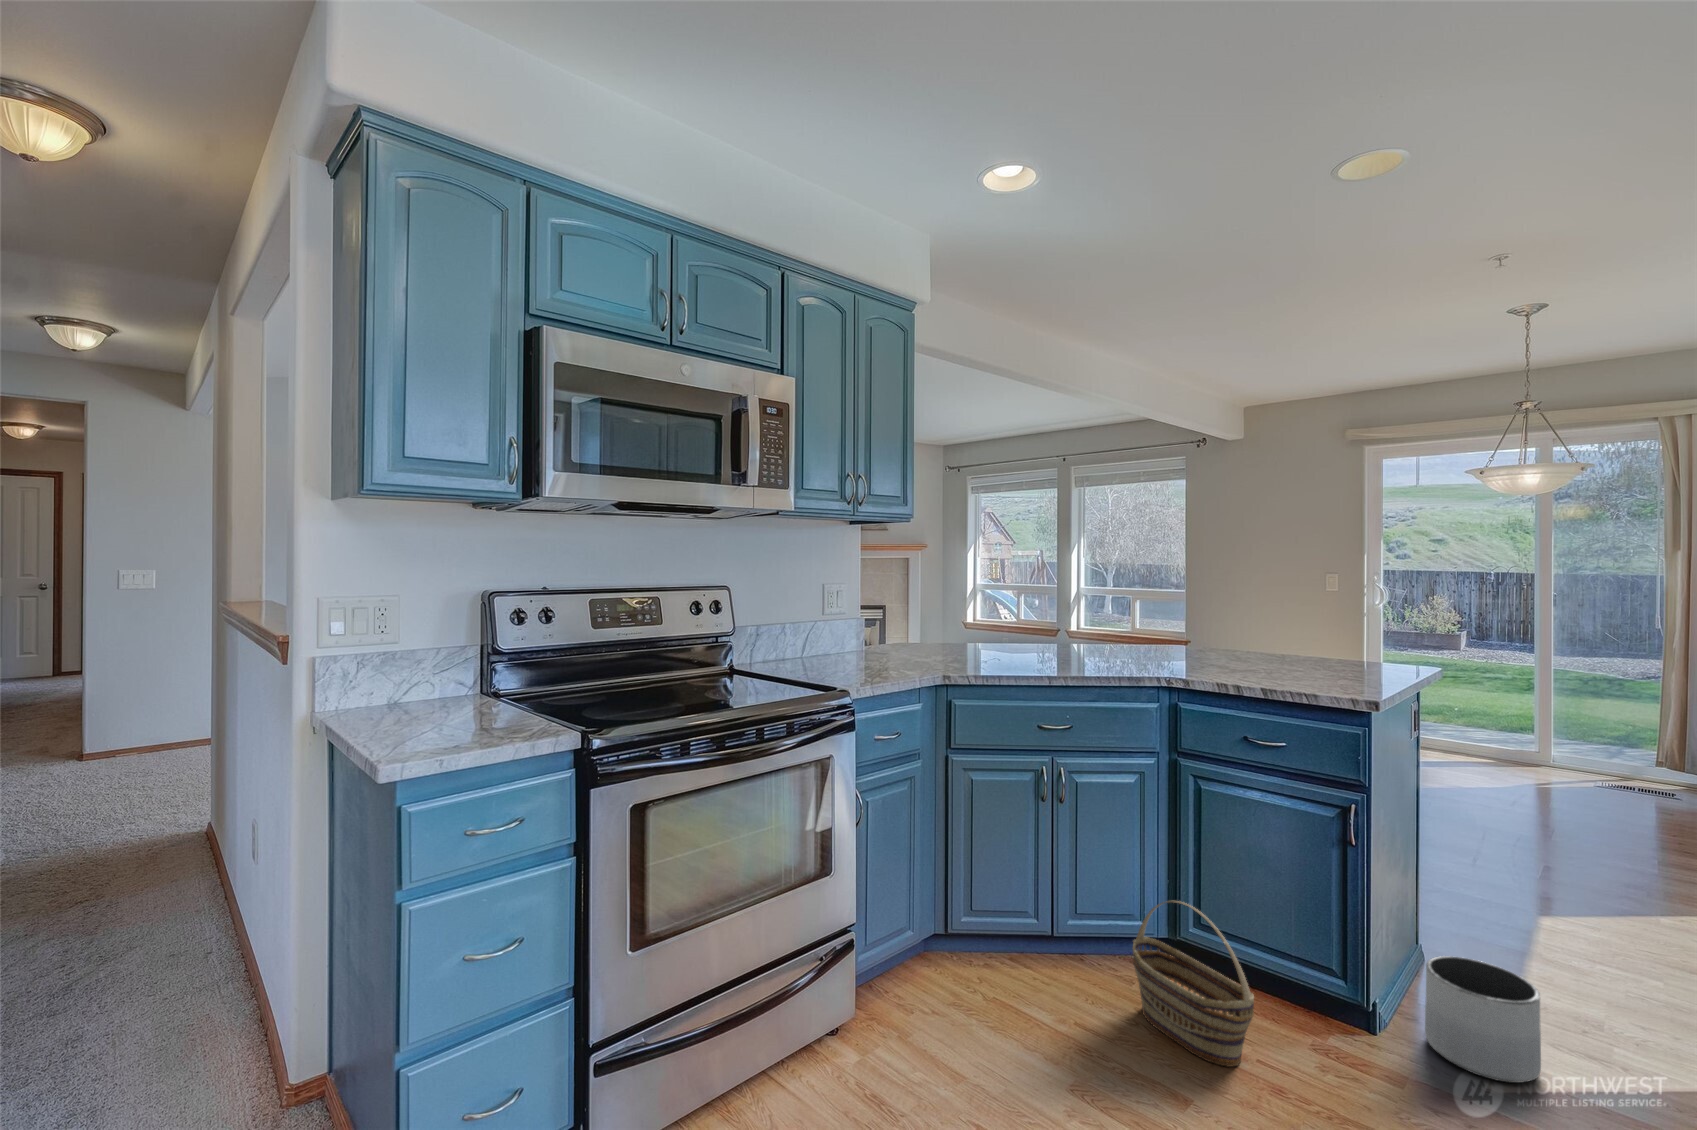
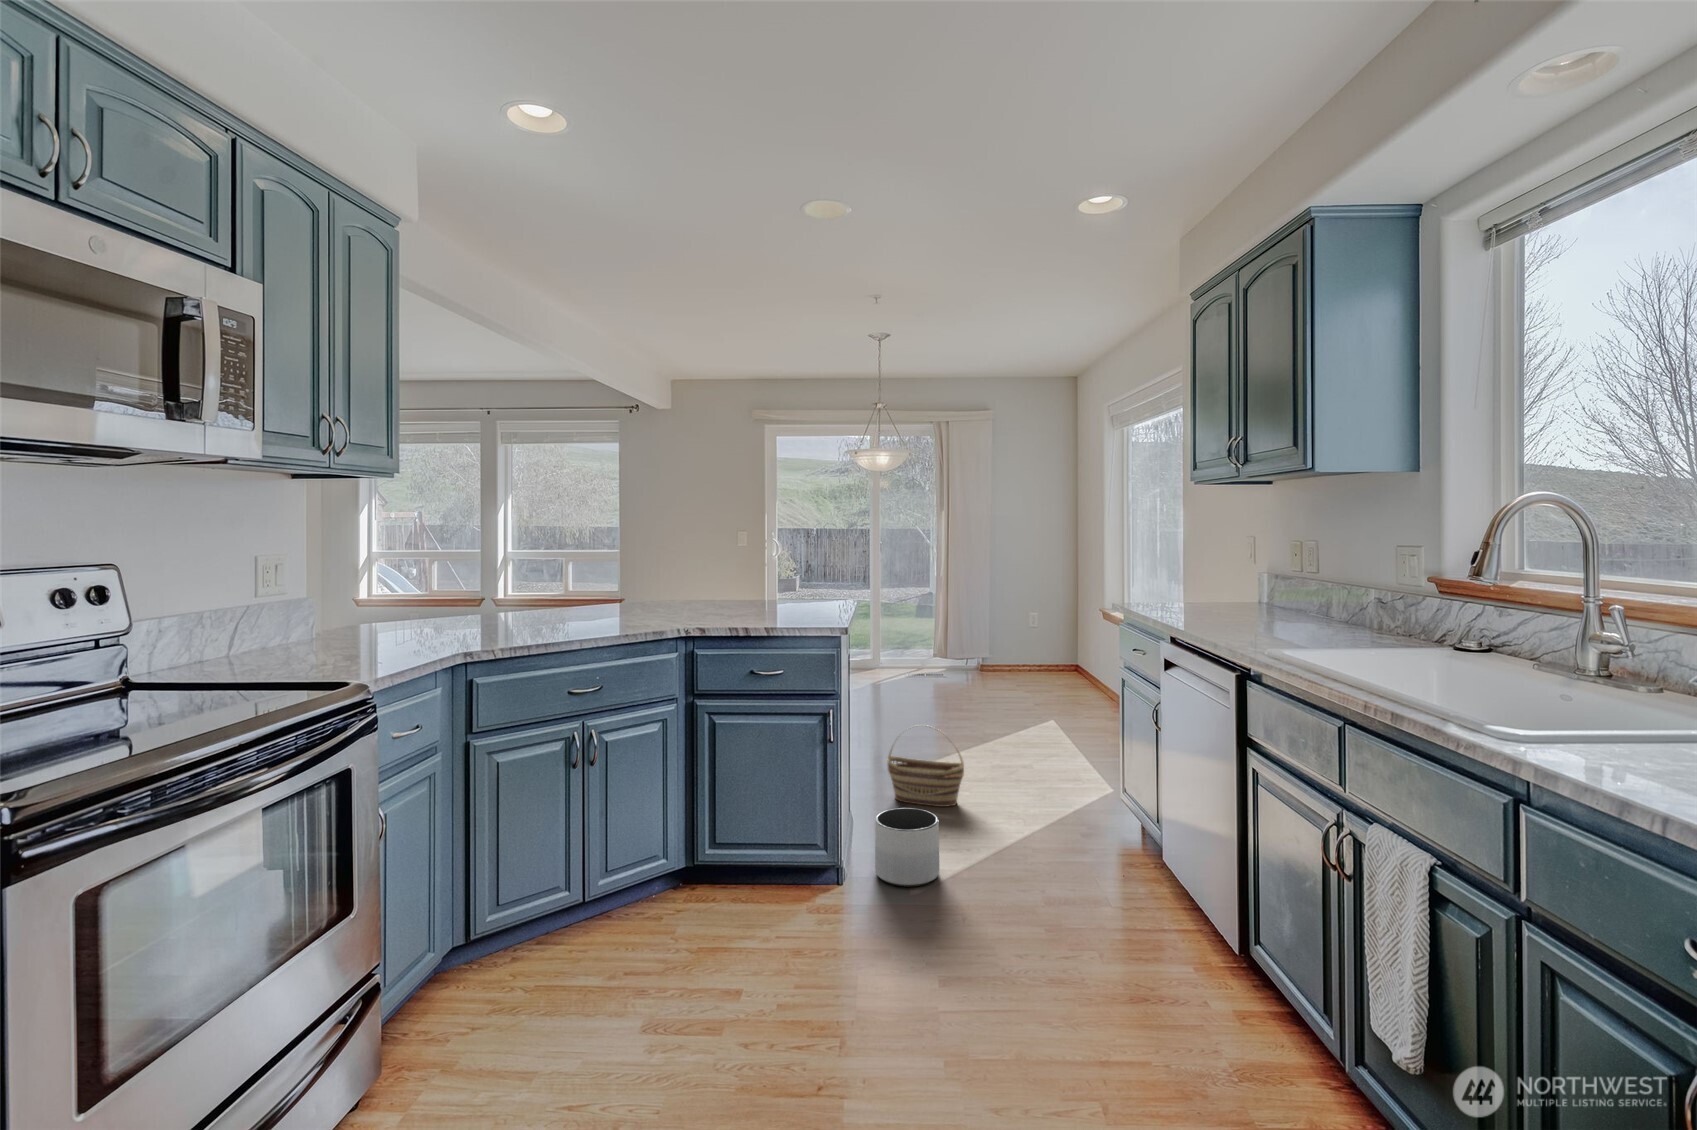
basket: present [1133,901,1254,1067] -> present [887,726,964,807]

